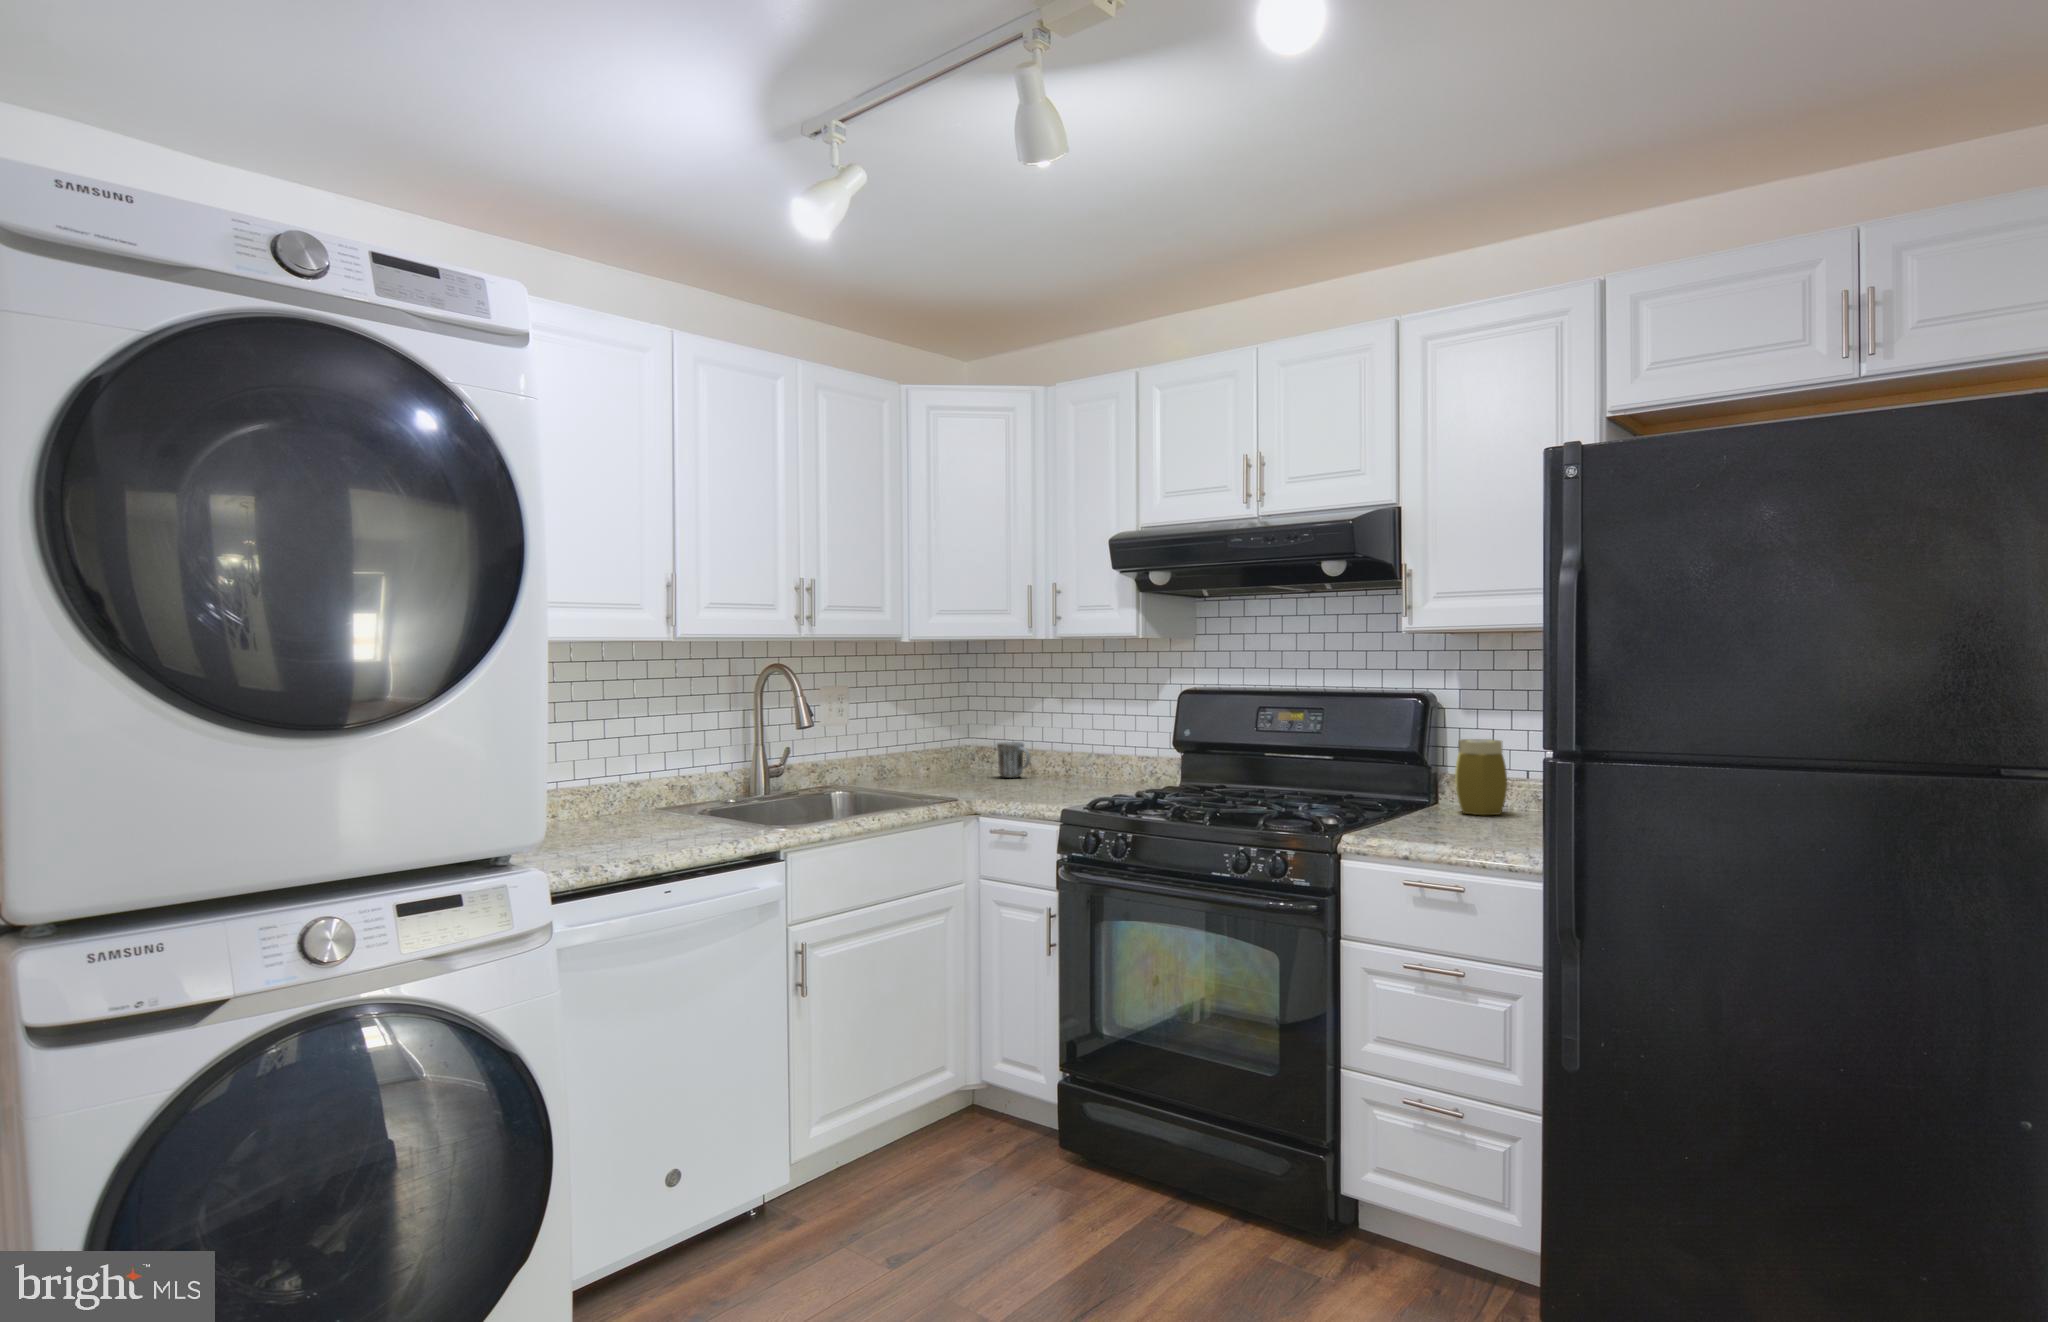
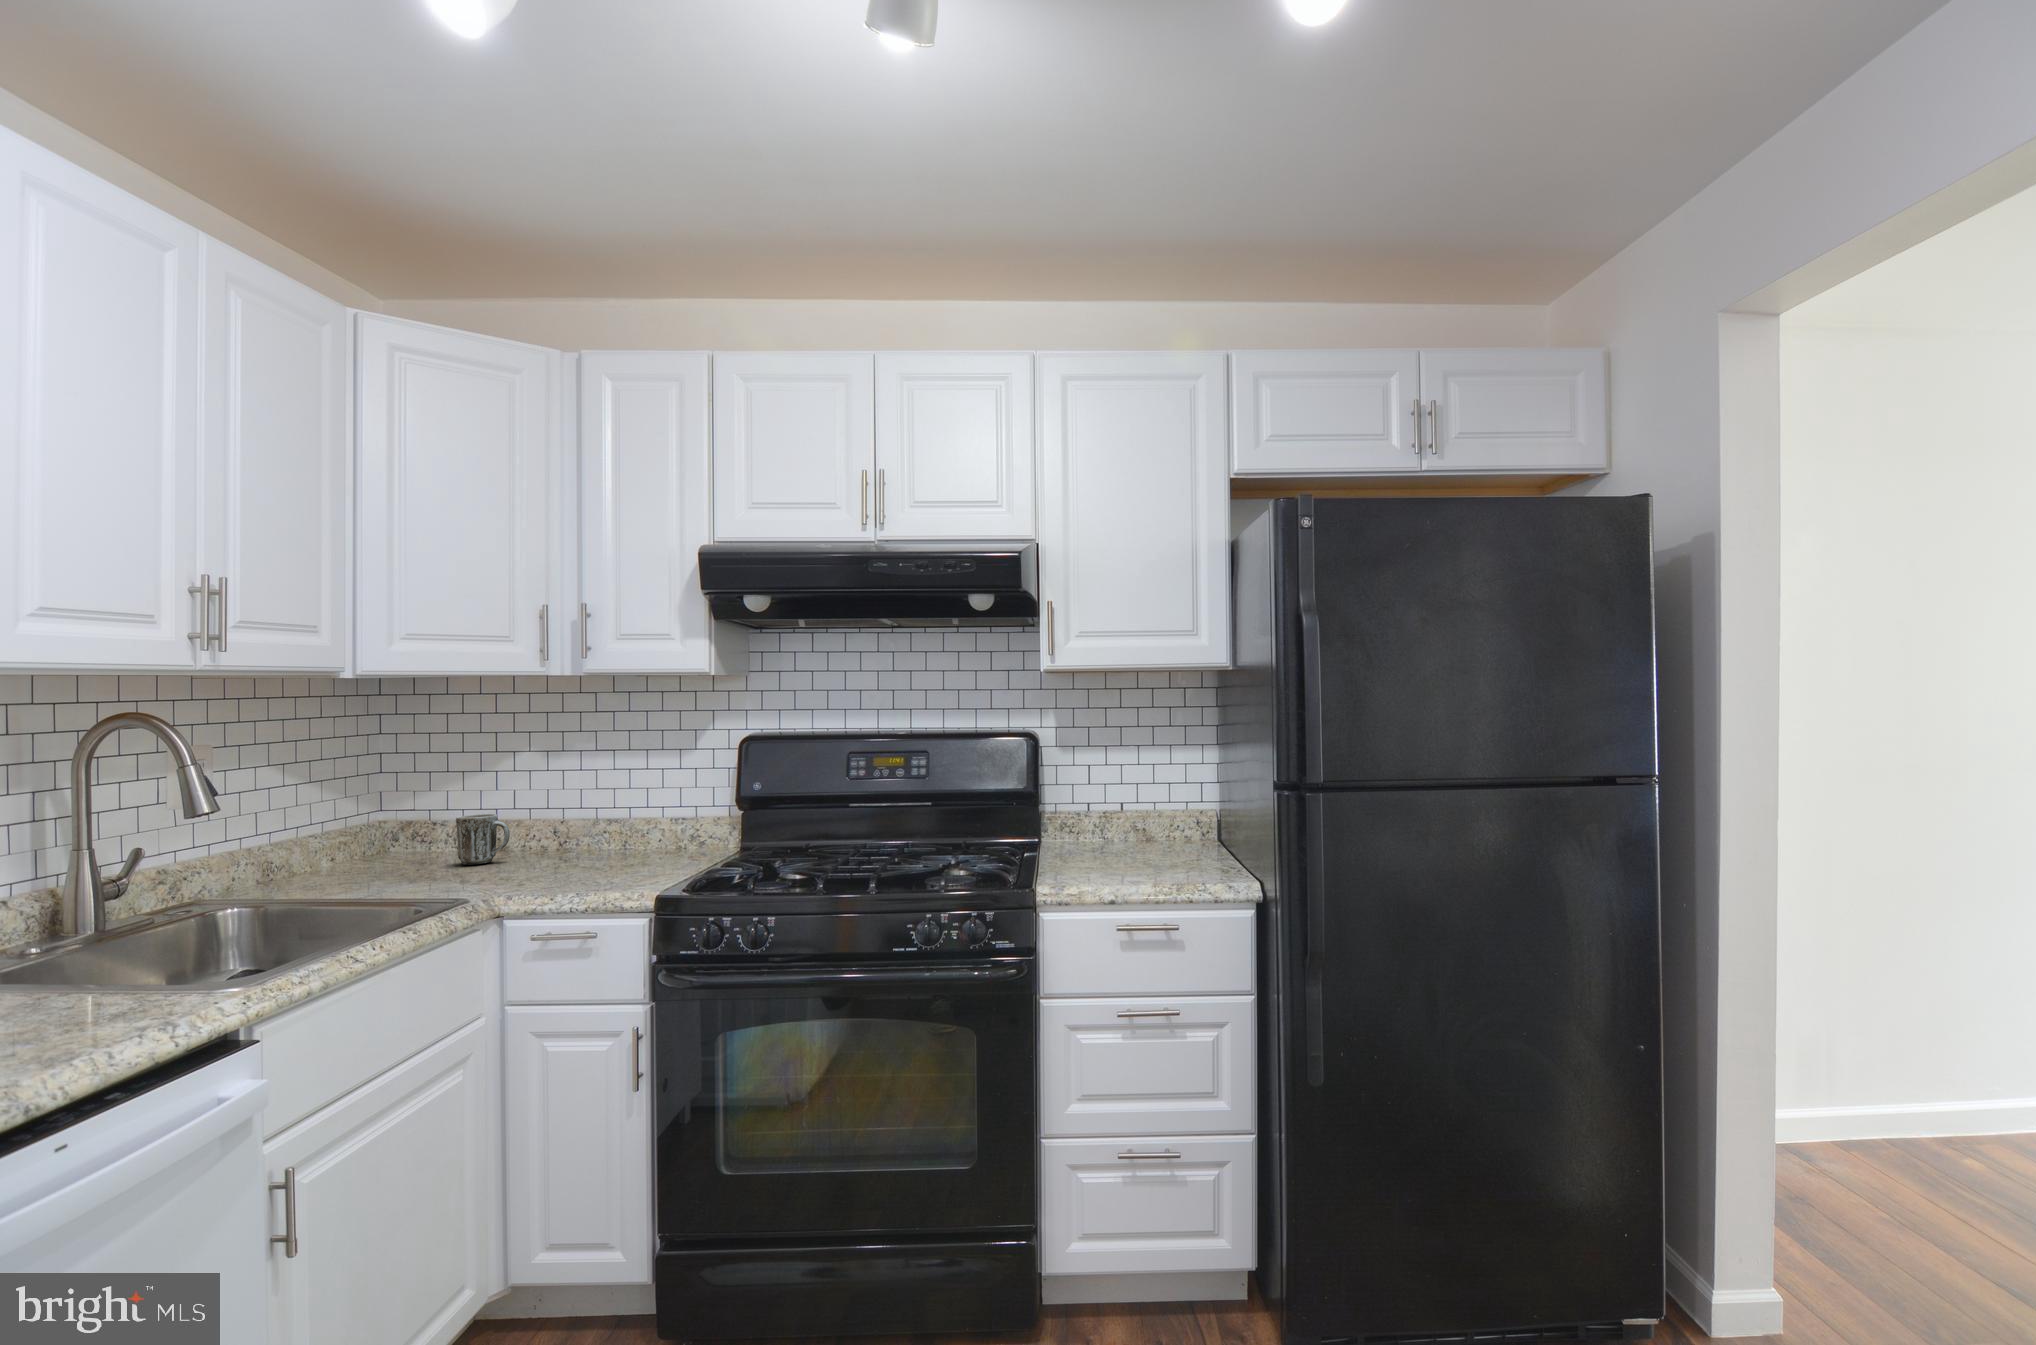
jar: present [1455,739,1507,815] -> none [1070,769,1123,845]

